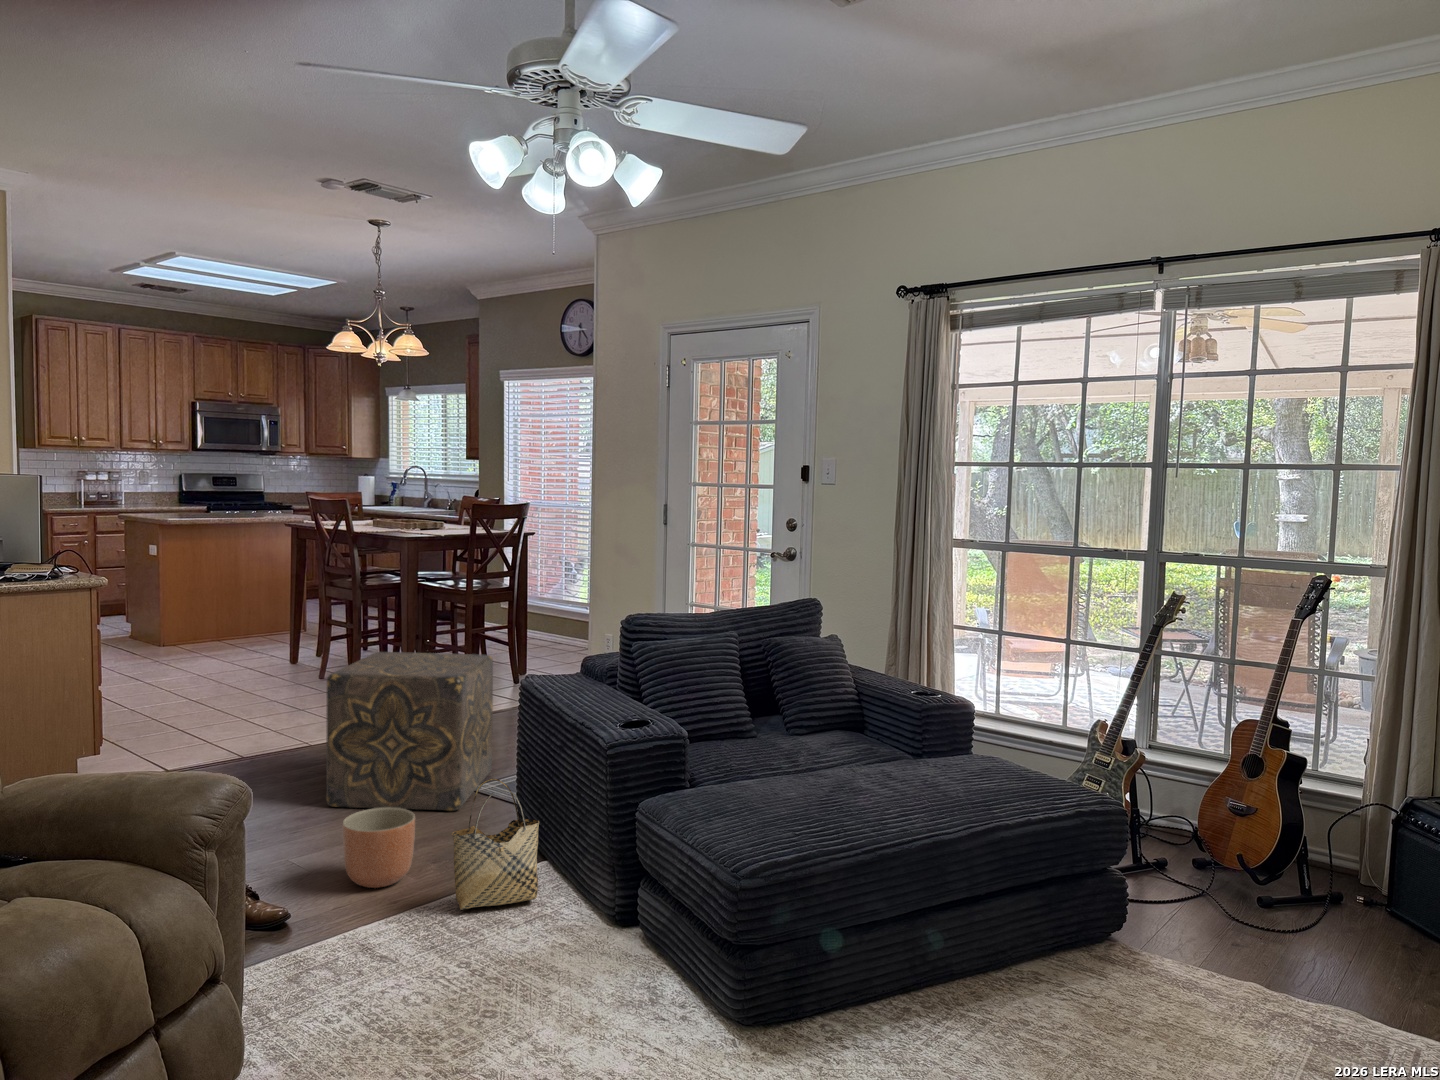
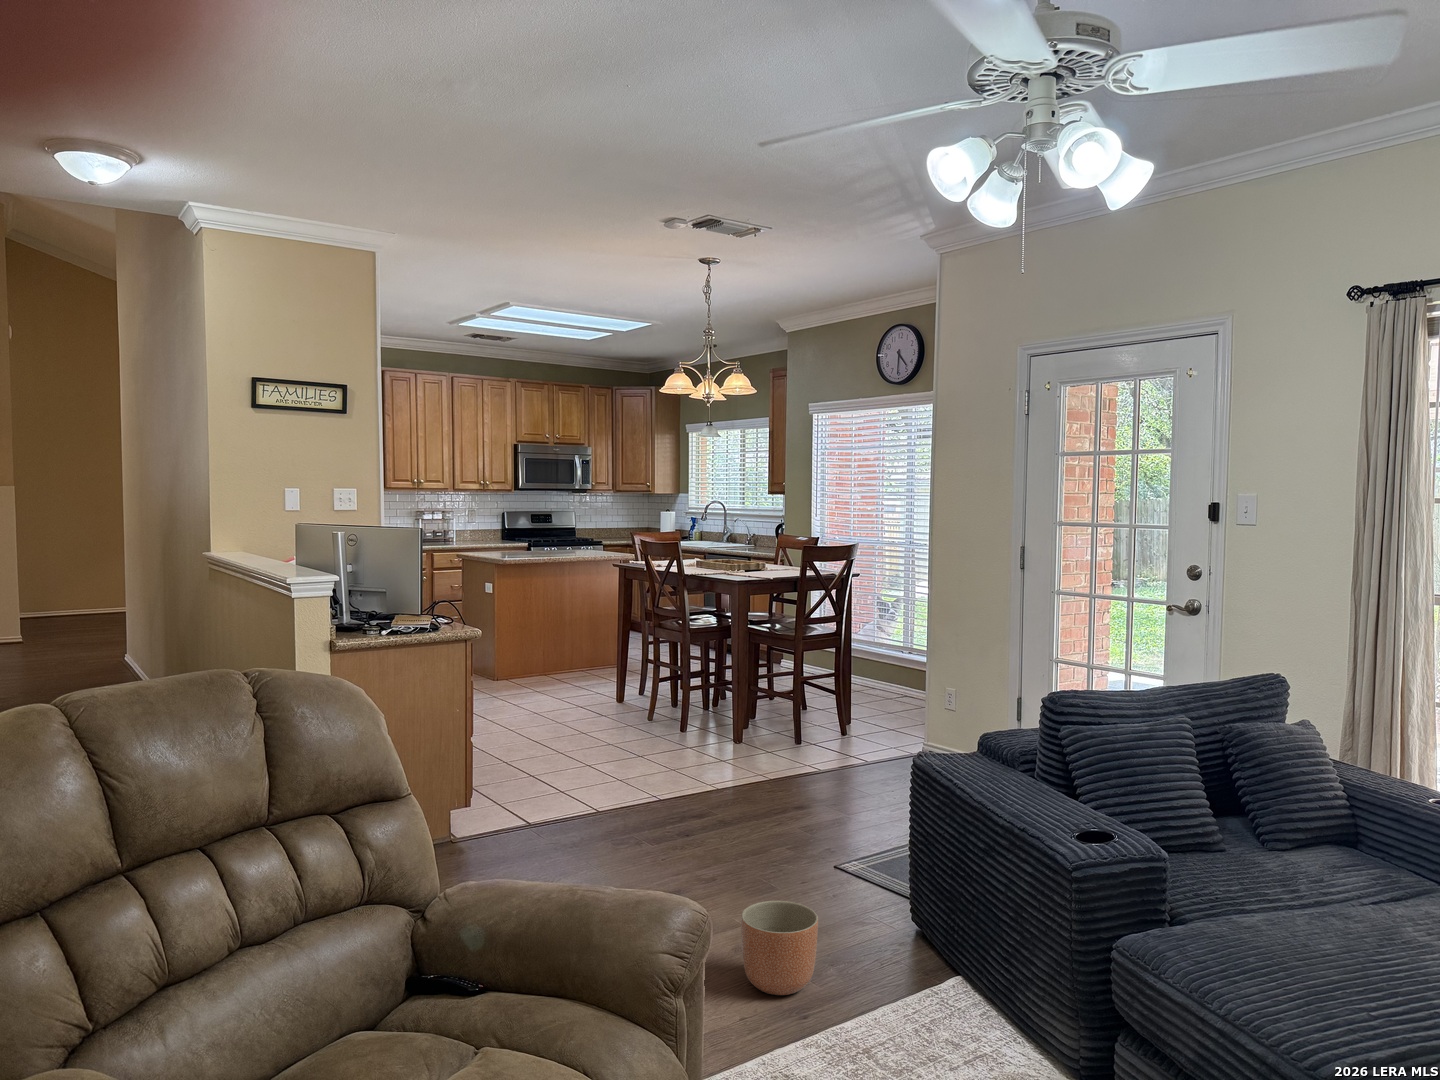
ottoman: present [326,652,493,811] -> none [696,711,860,897]
woven basket: present [452,778,539,910] -> none [872,883,970,1039]

